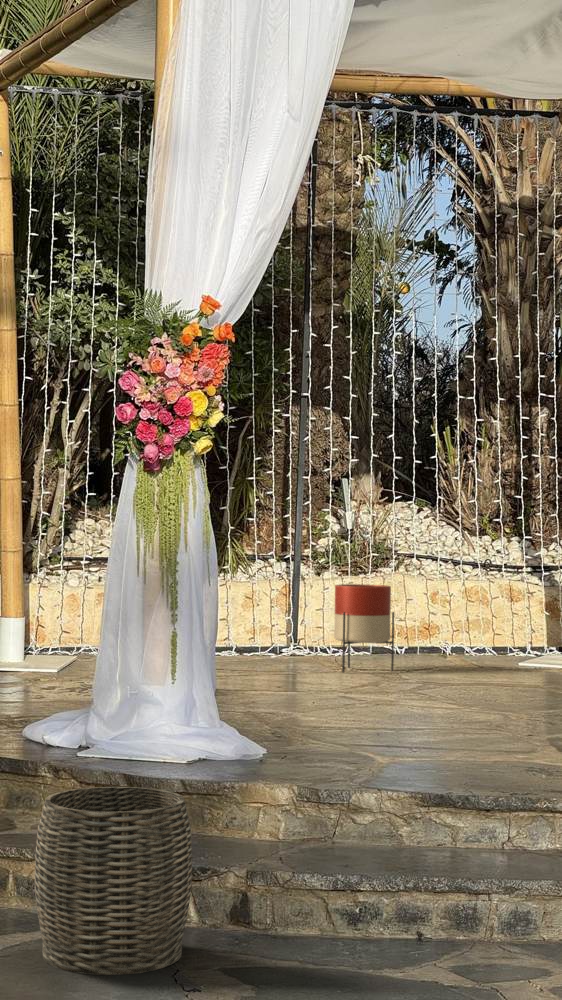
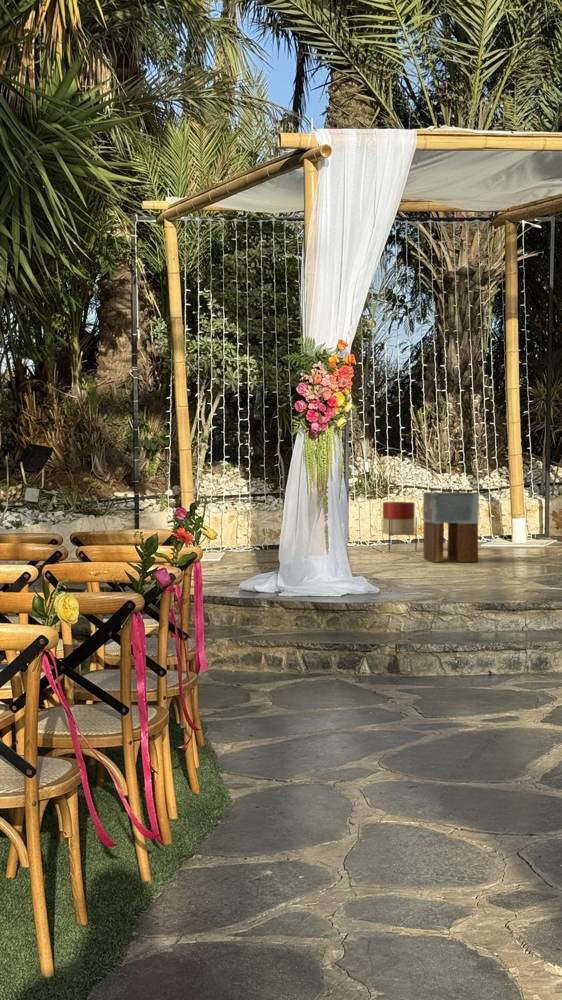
stool: none [395,570,489,696] -> present [423,492,479,562]
woven basket: present [35,787,192,975] -> none [298,601,378,693]

